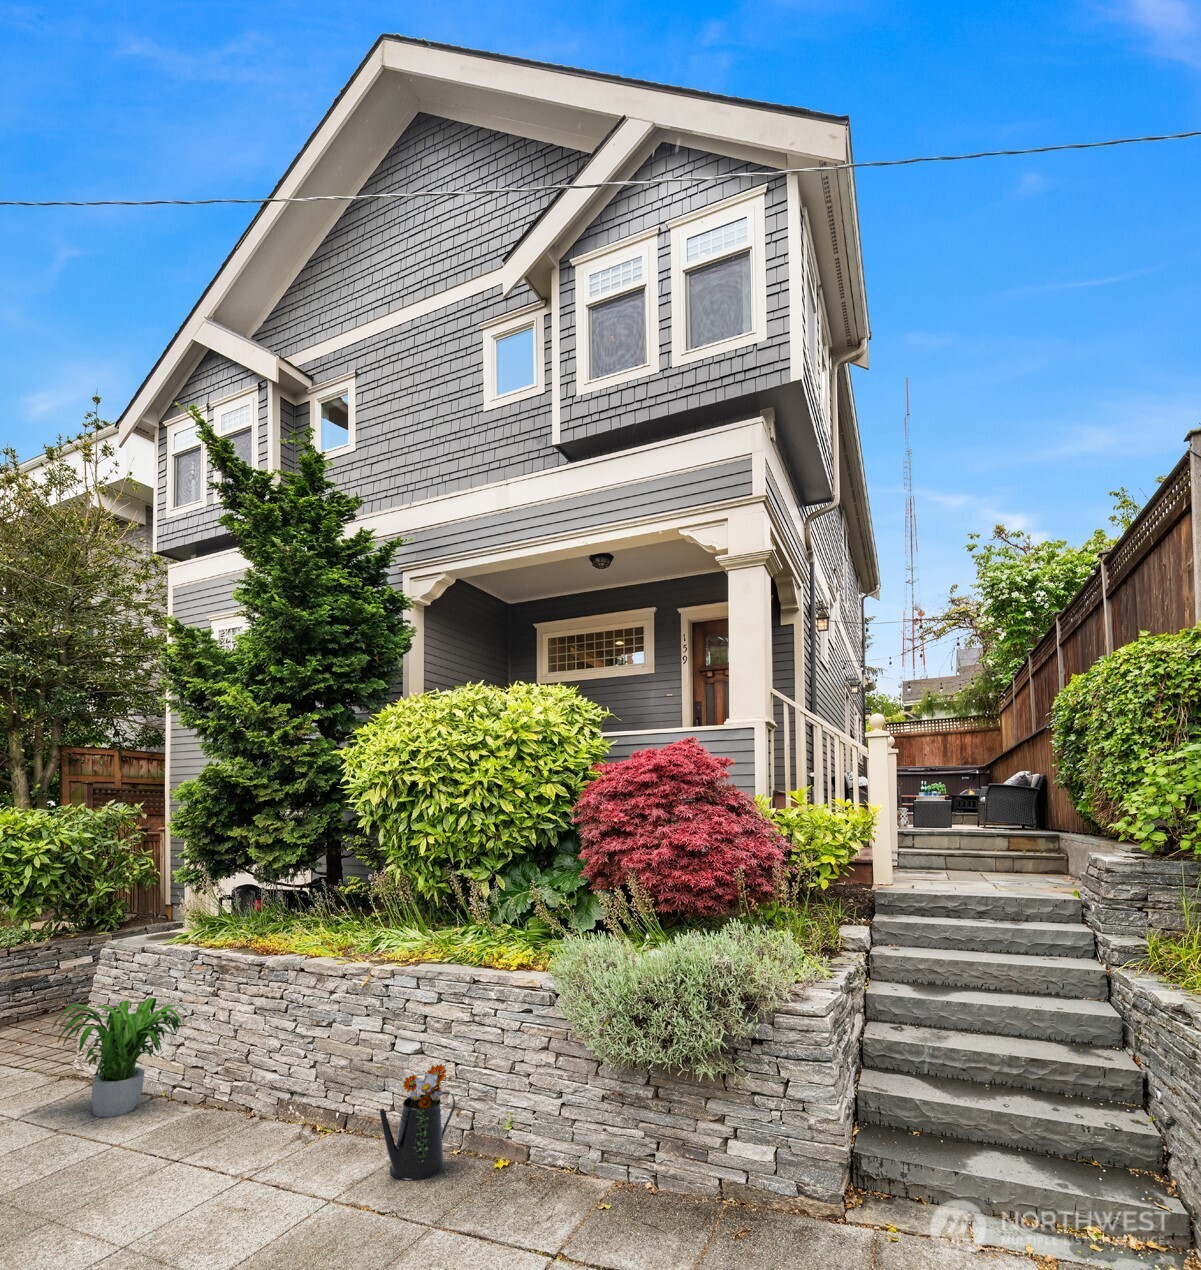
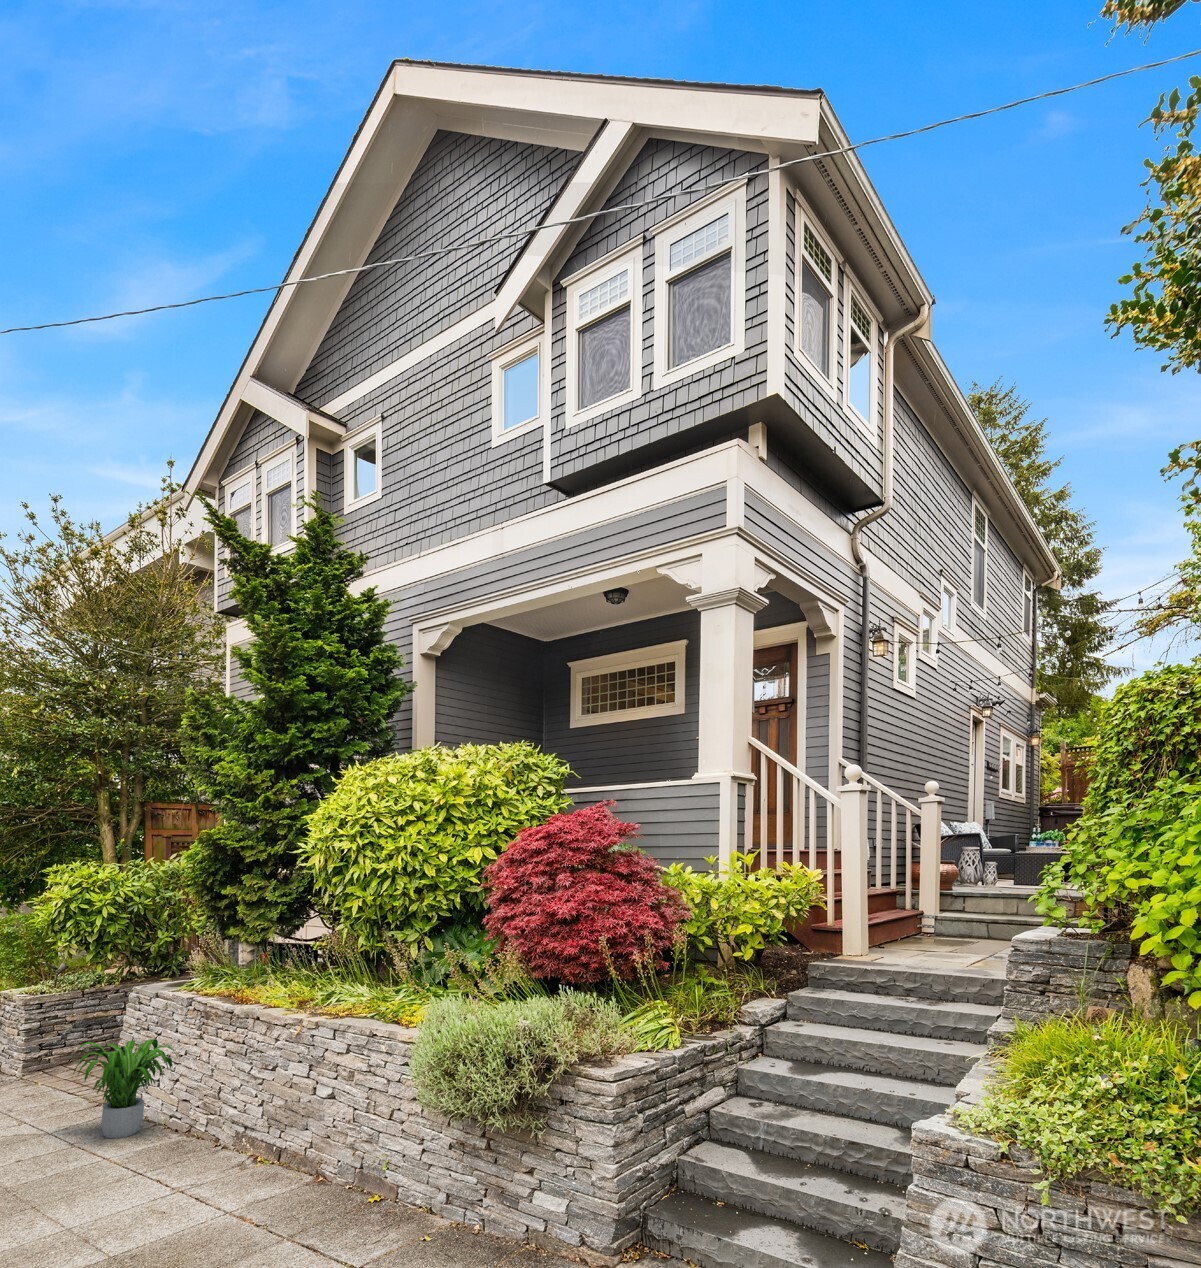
watering can: present [380,1064,455,1181] -> none [273,1106,347,1208]

